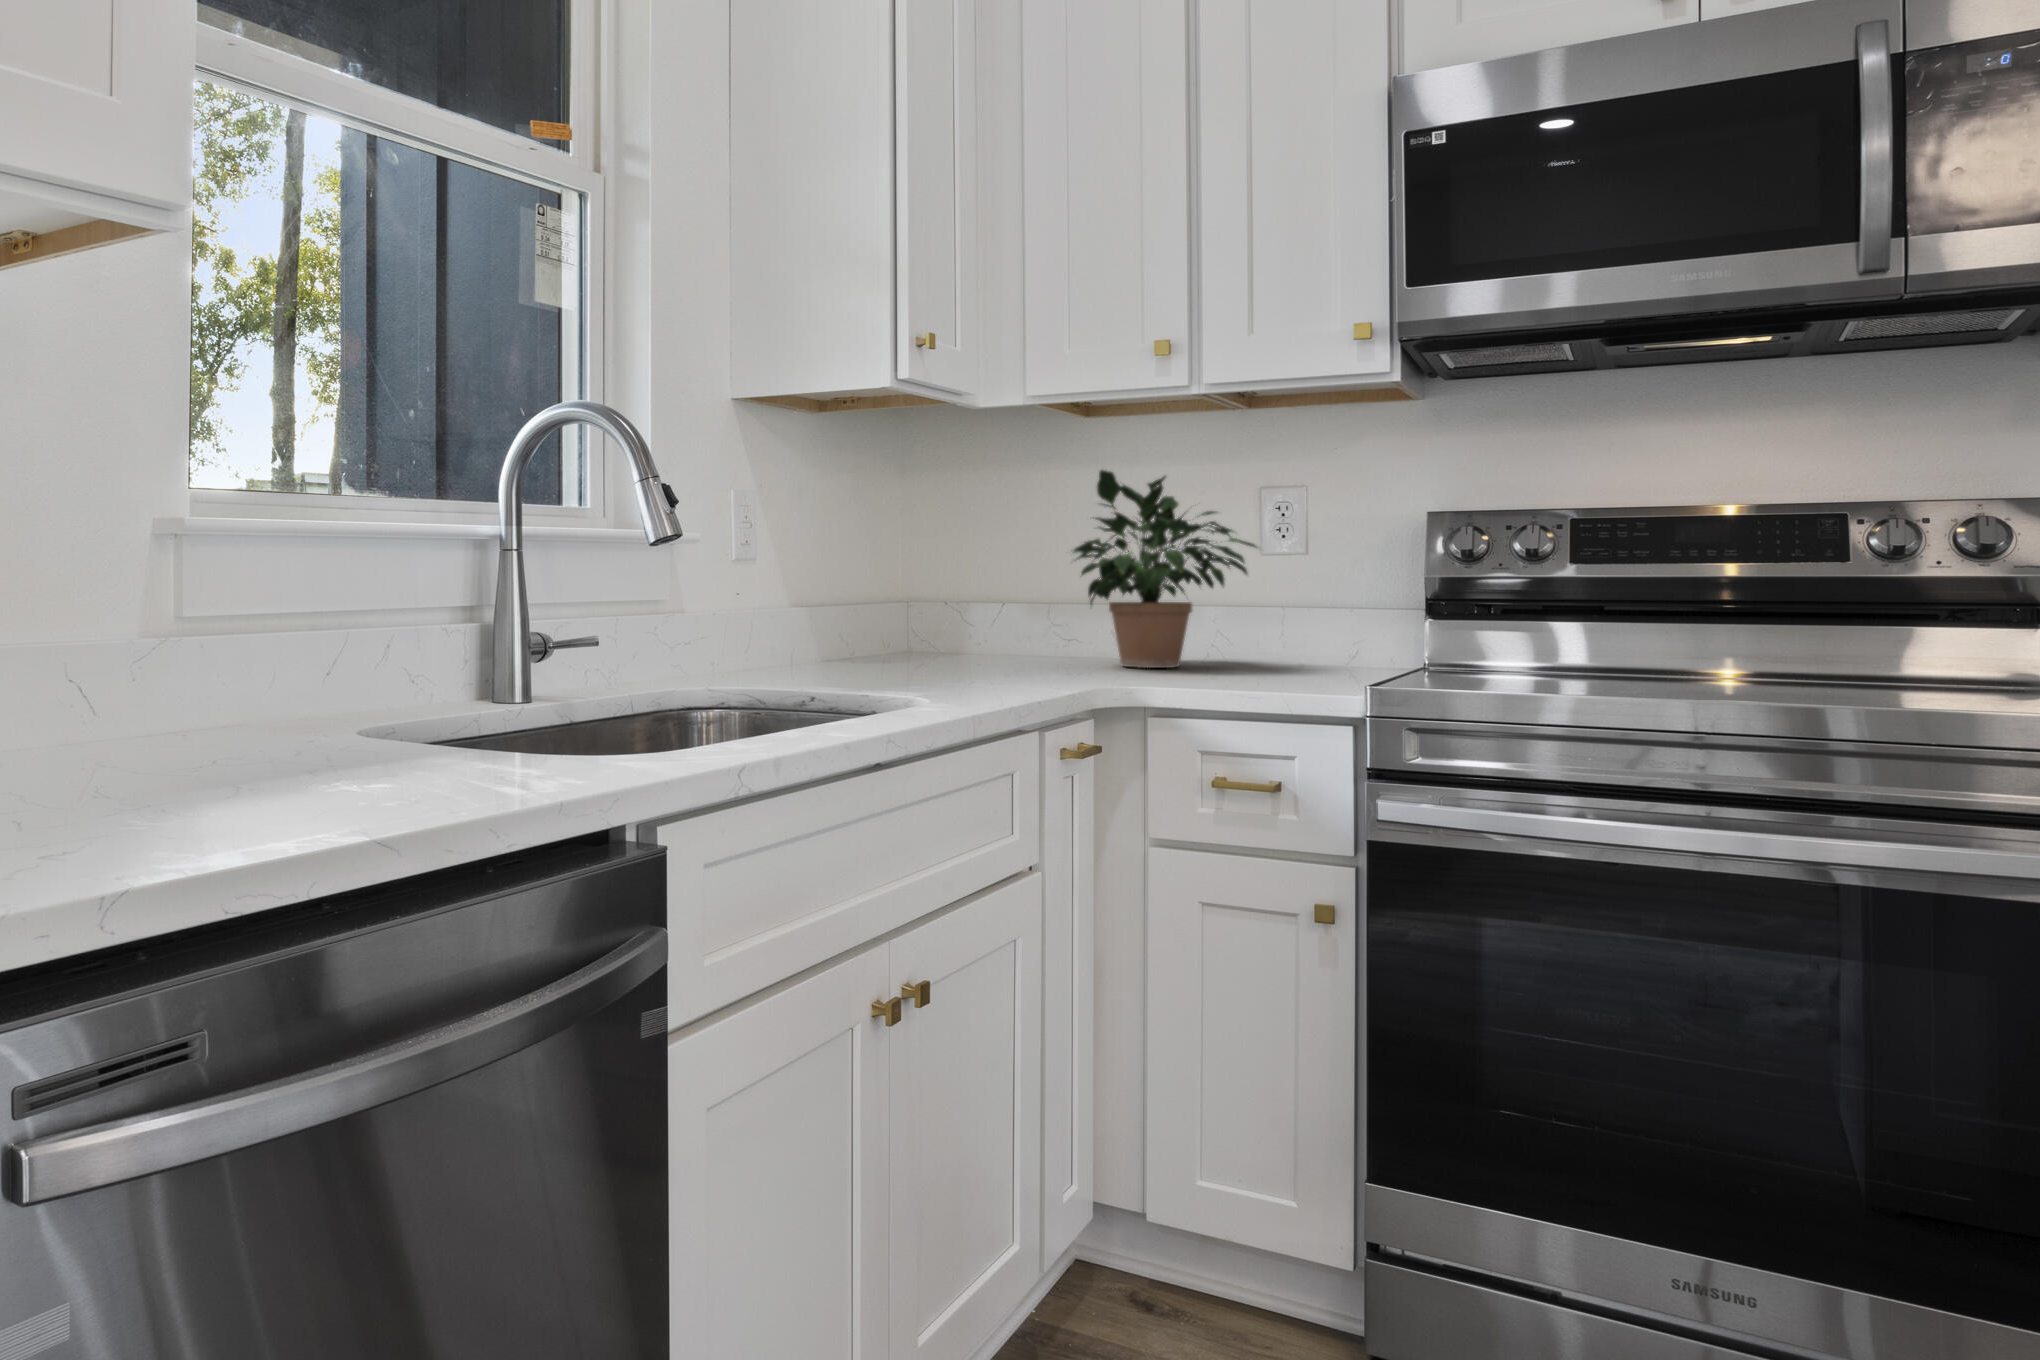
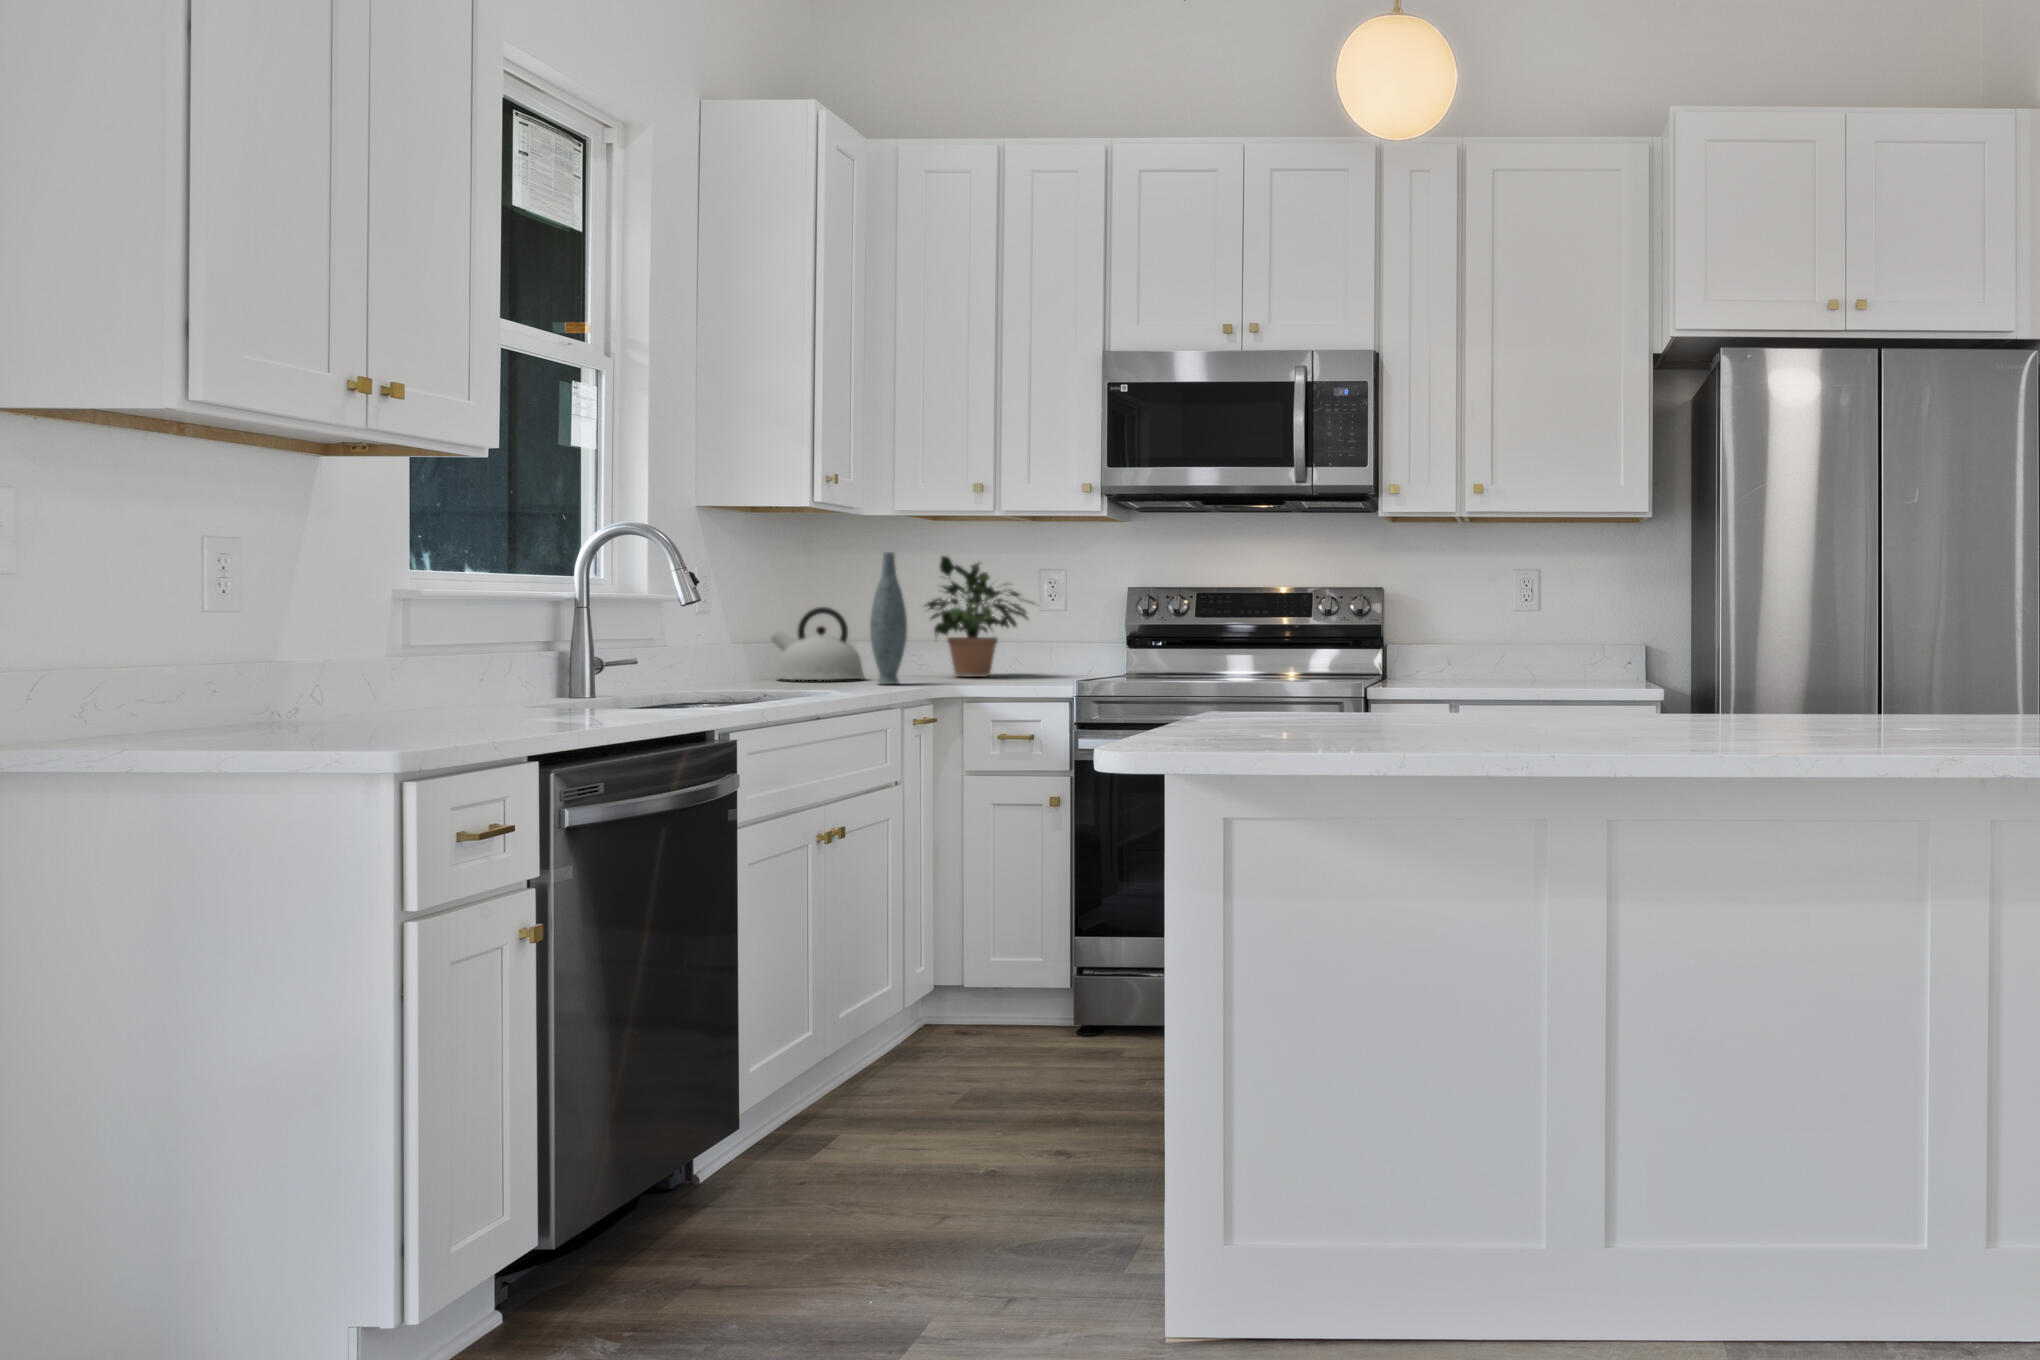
vase: none [984,460,1044,683] -> present [870,552,907,684]
kettle: none [843,555,980,671] -> present [771,607,864,680]

